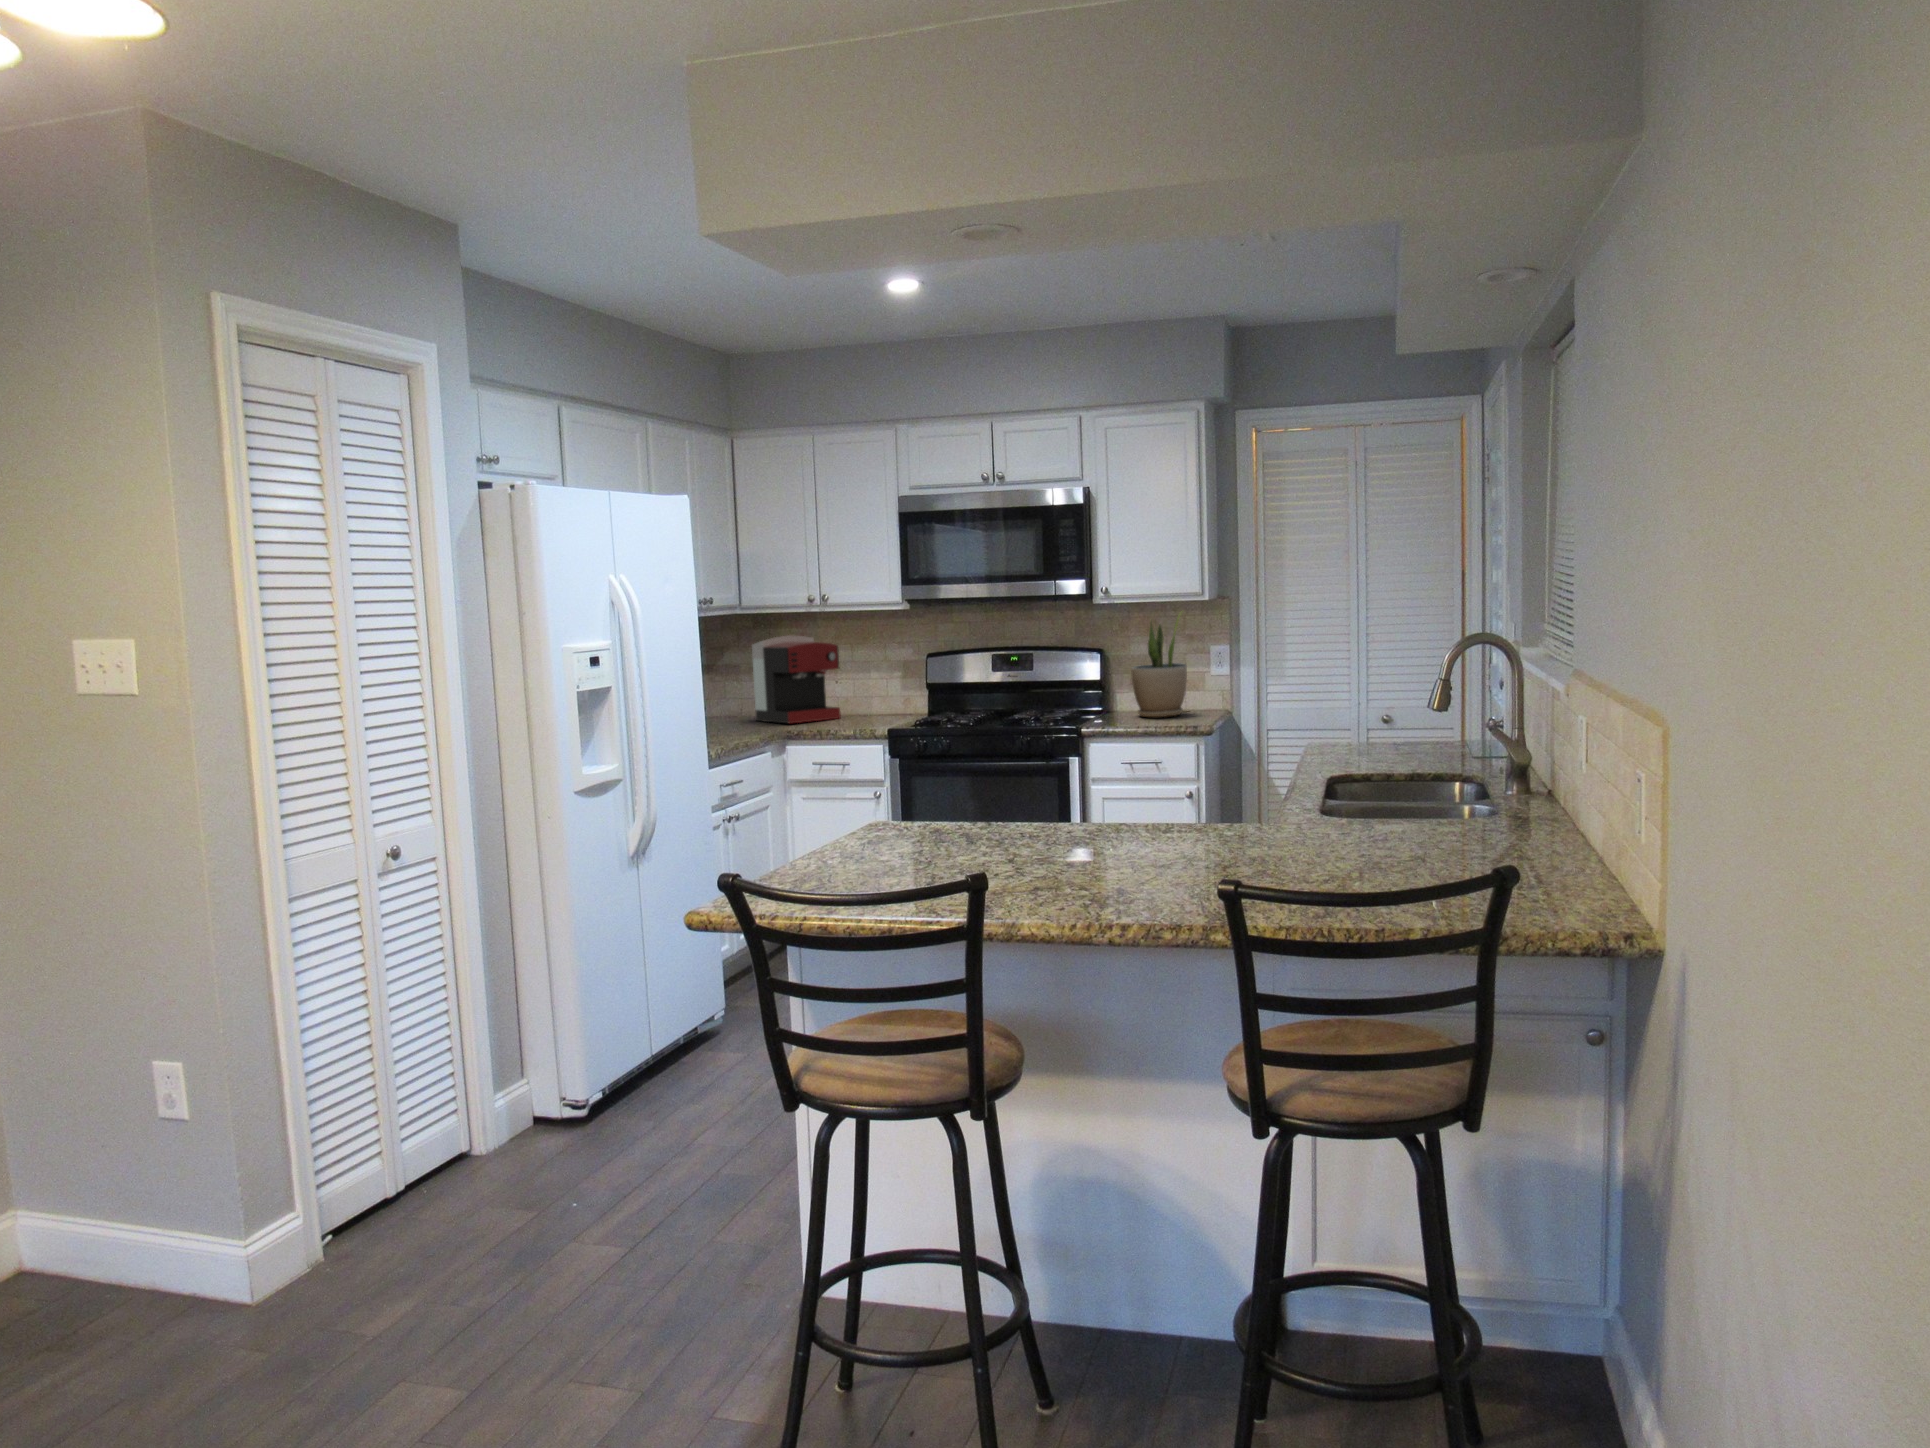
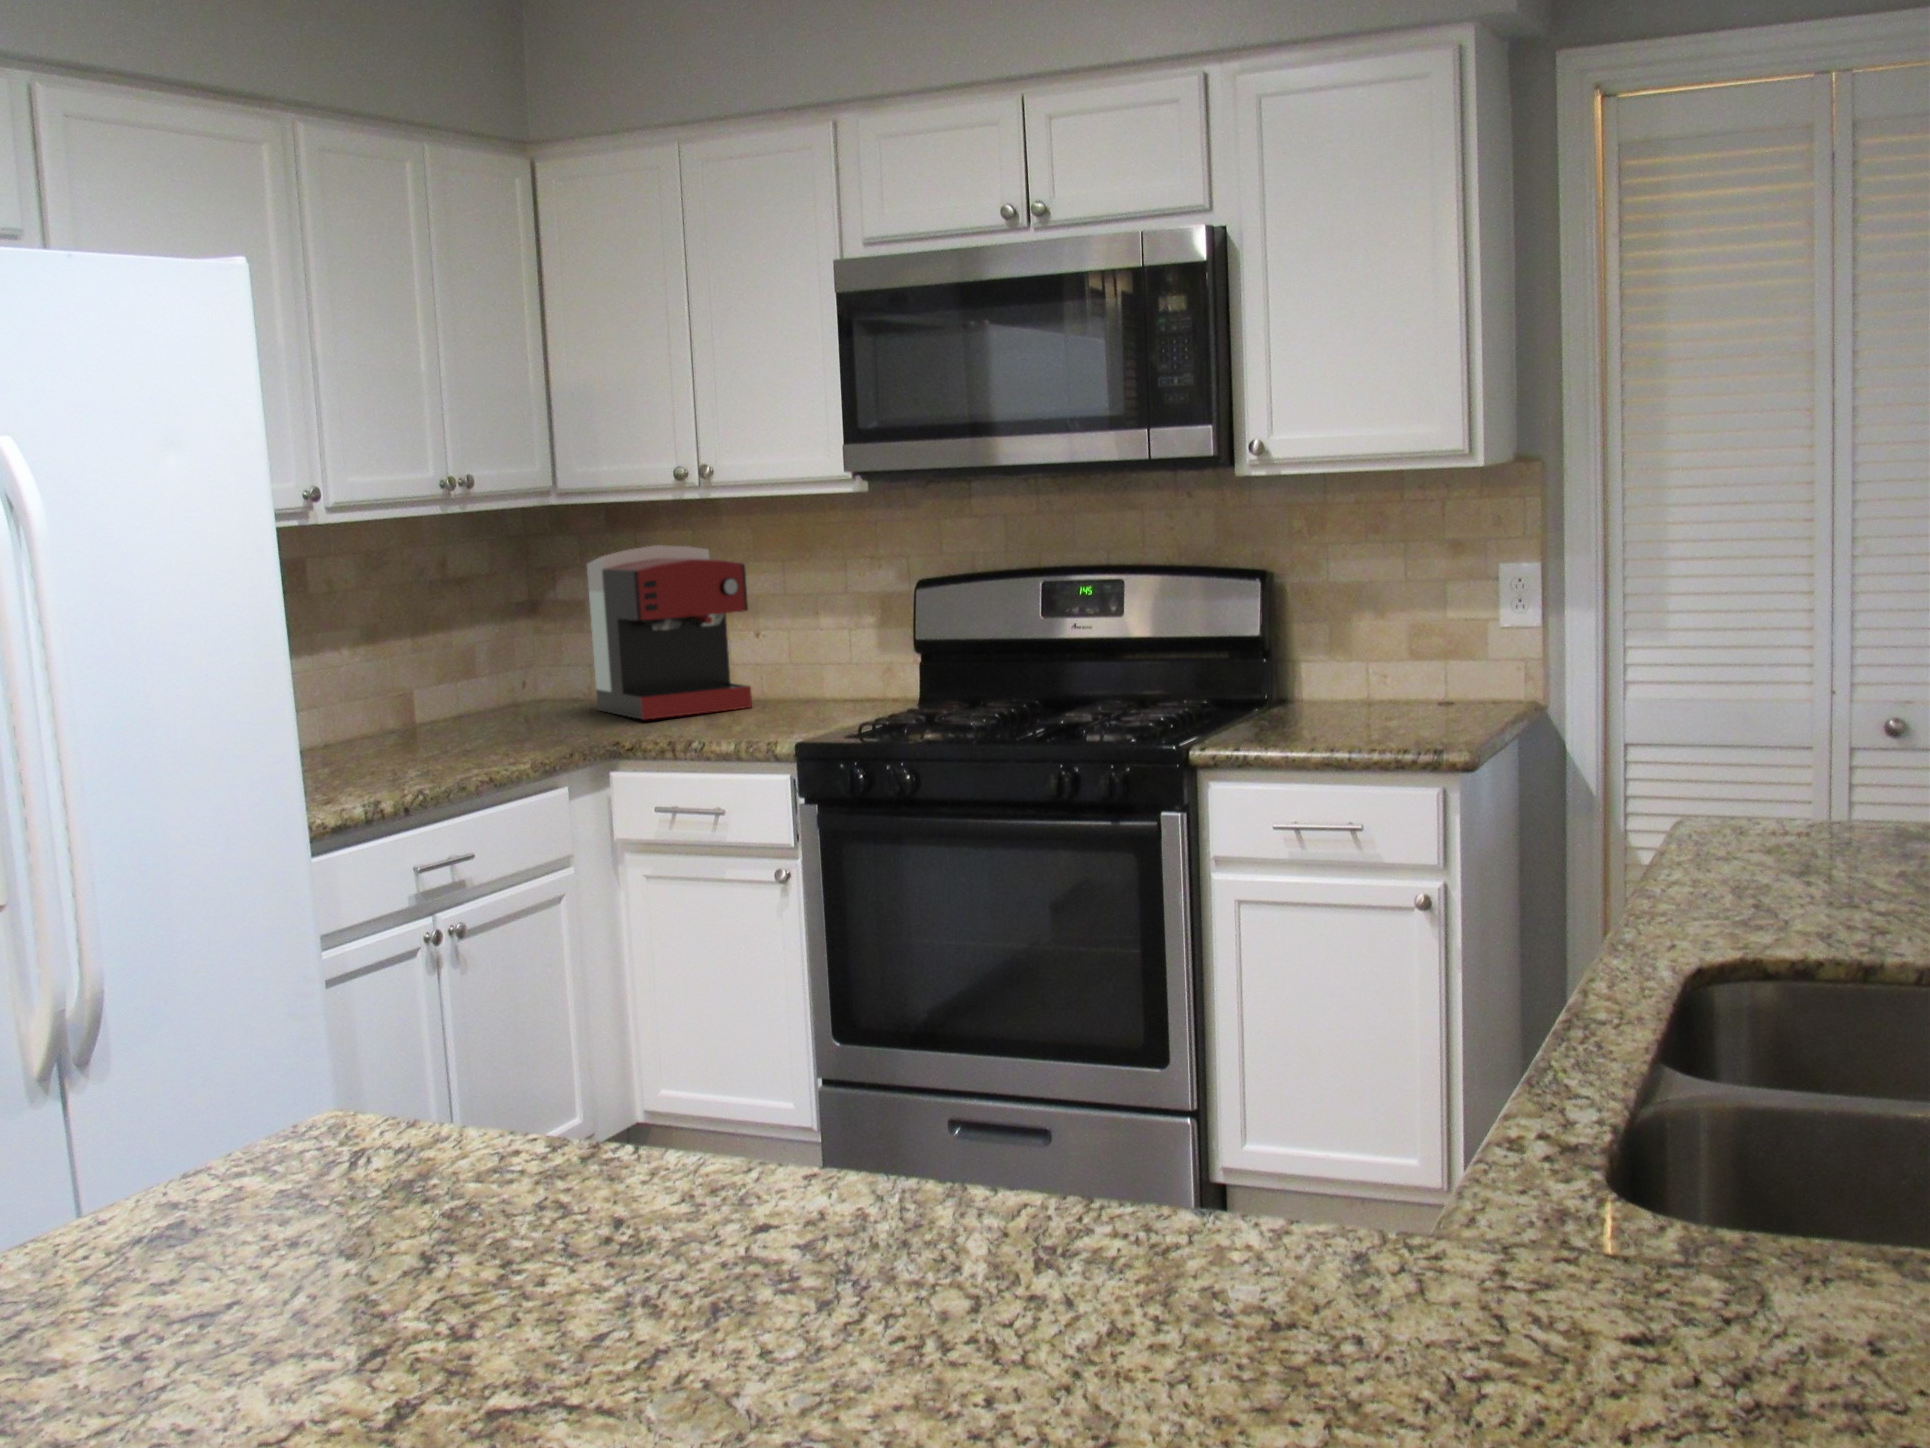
potted plant: present [1131,616,1187,717] -> none [1318,488,1439,719]

